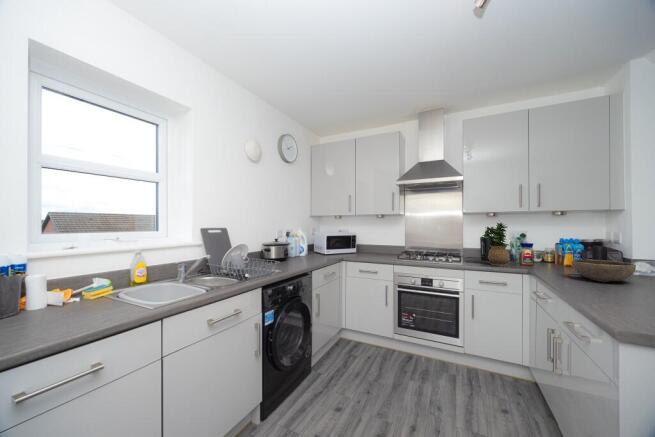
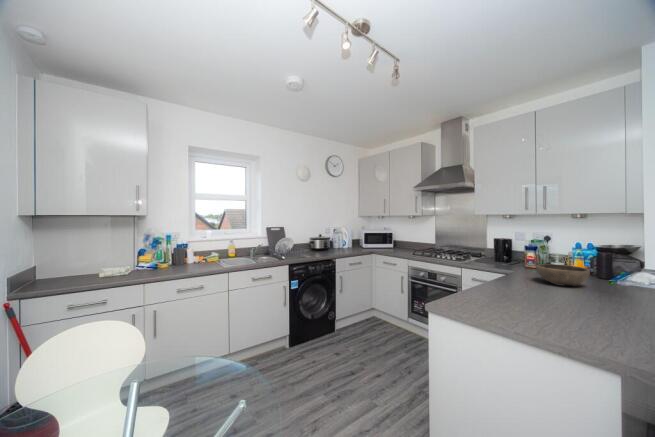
potted plant: present [482,223,510,266] -> none [485,226,510,267]

